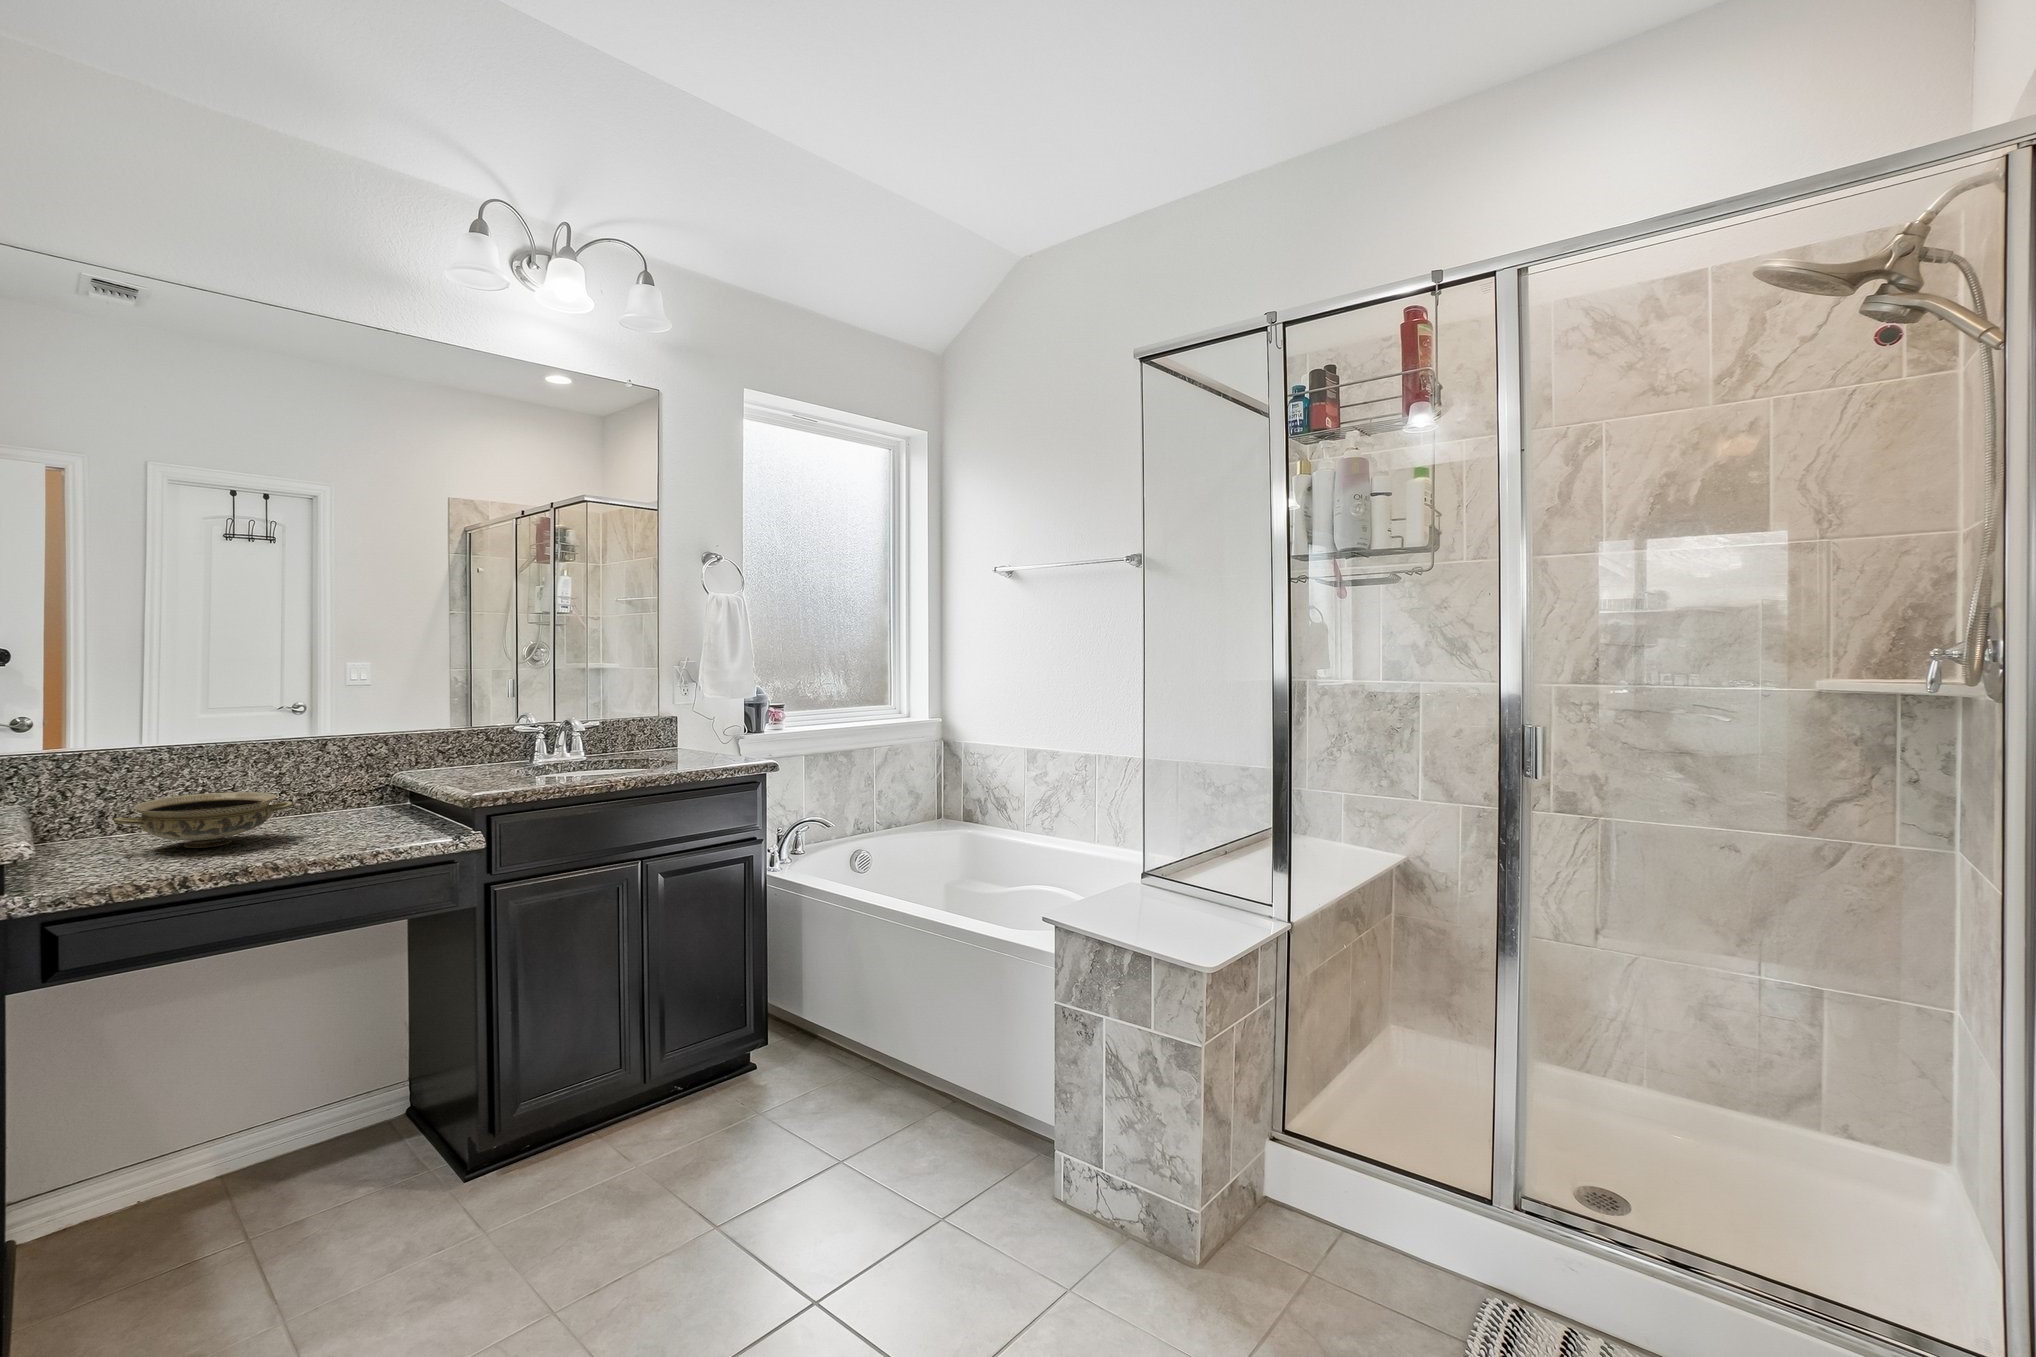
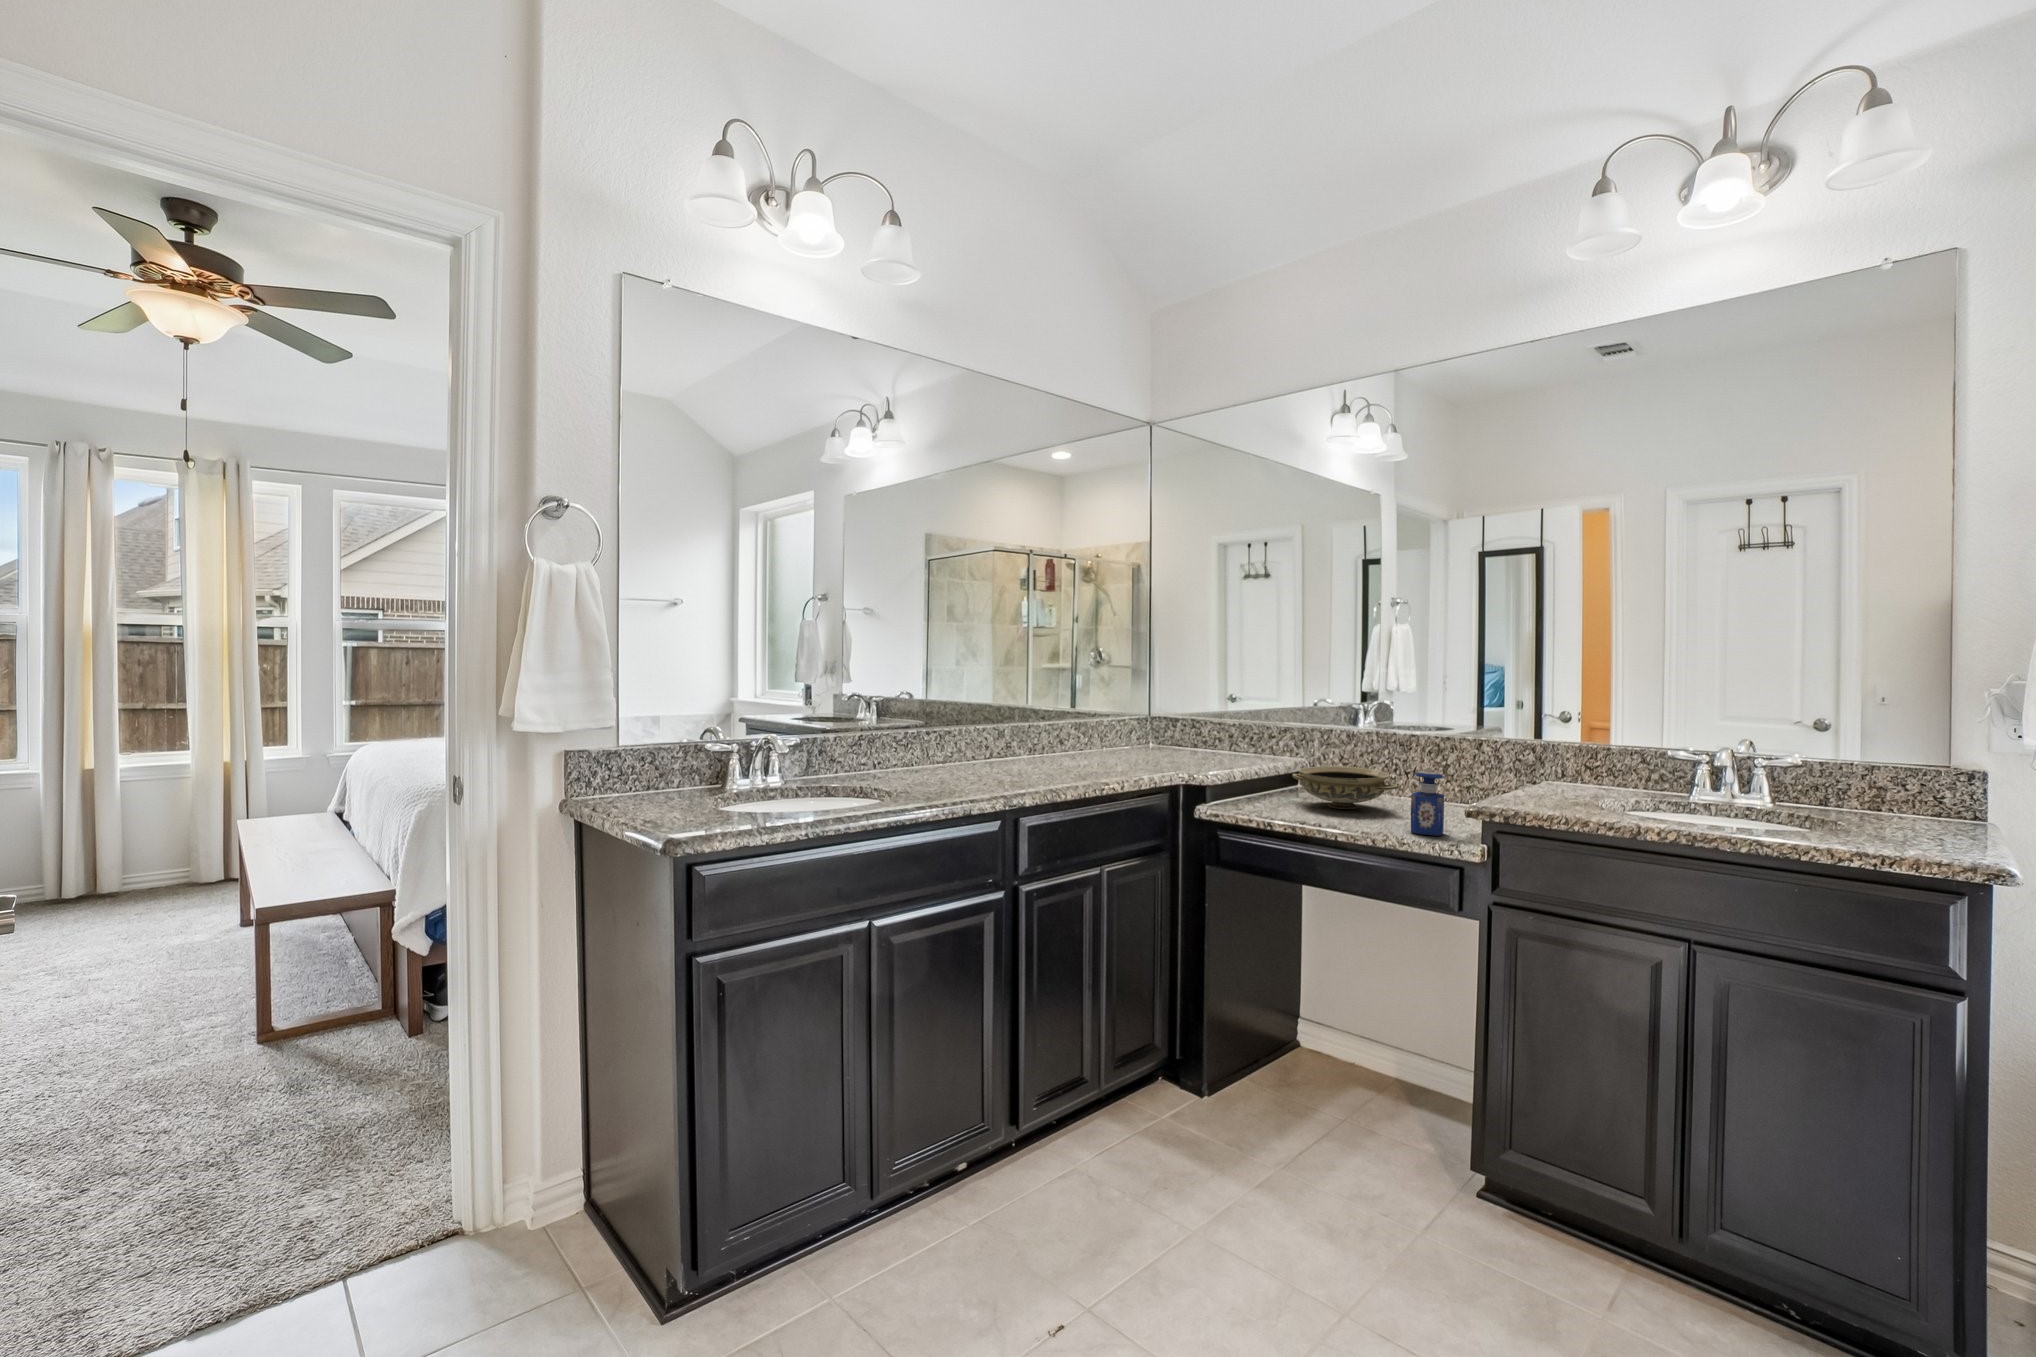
perfume bottle: none [362,775,406,842] -> present [1411,771,1445,835]

